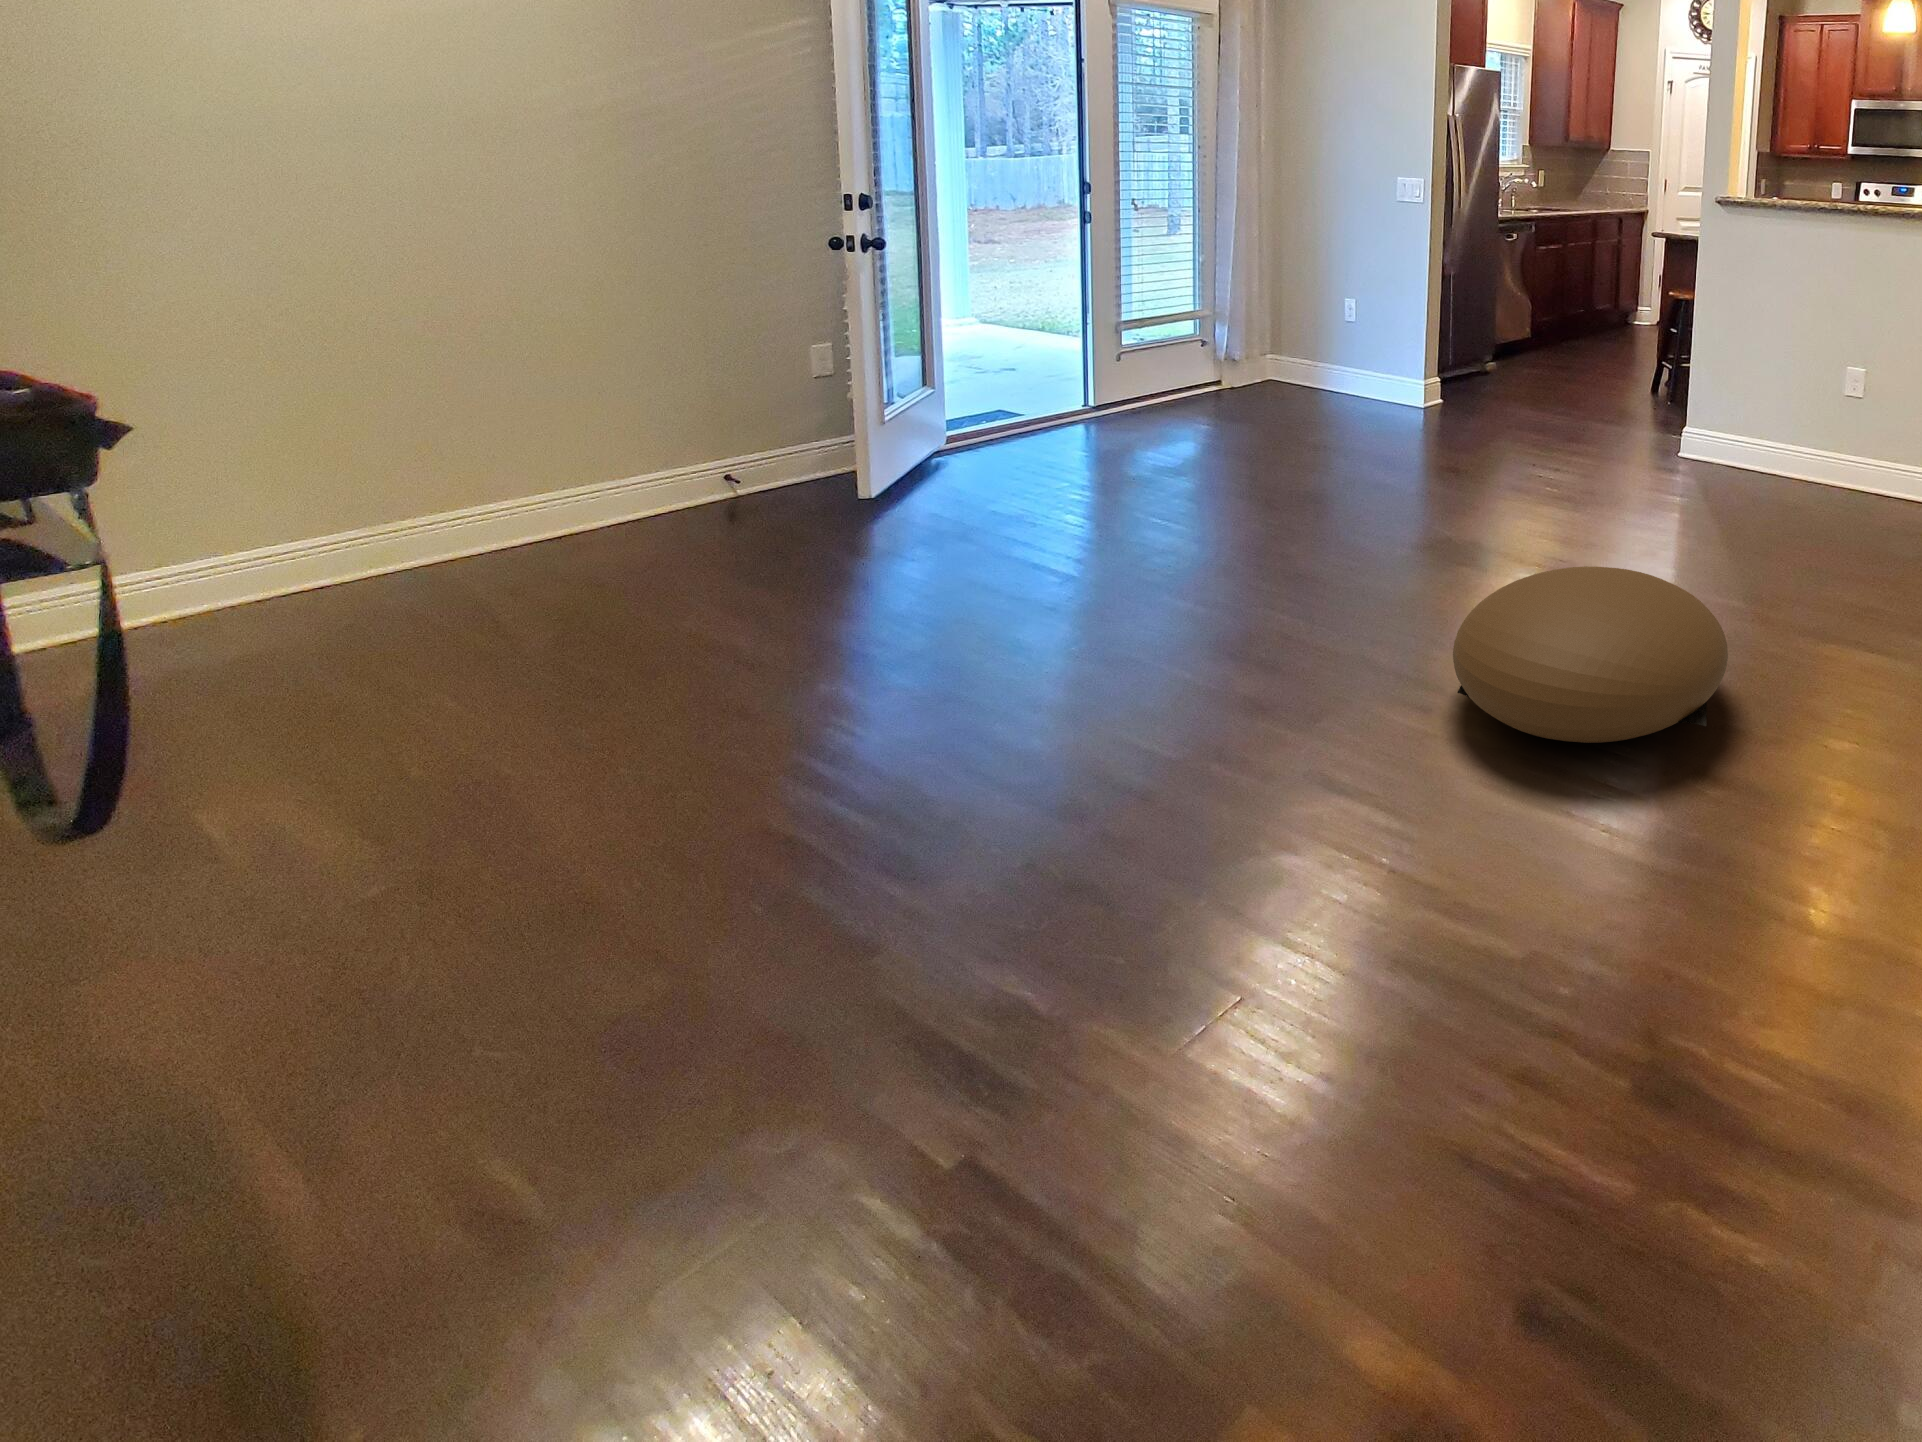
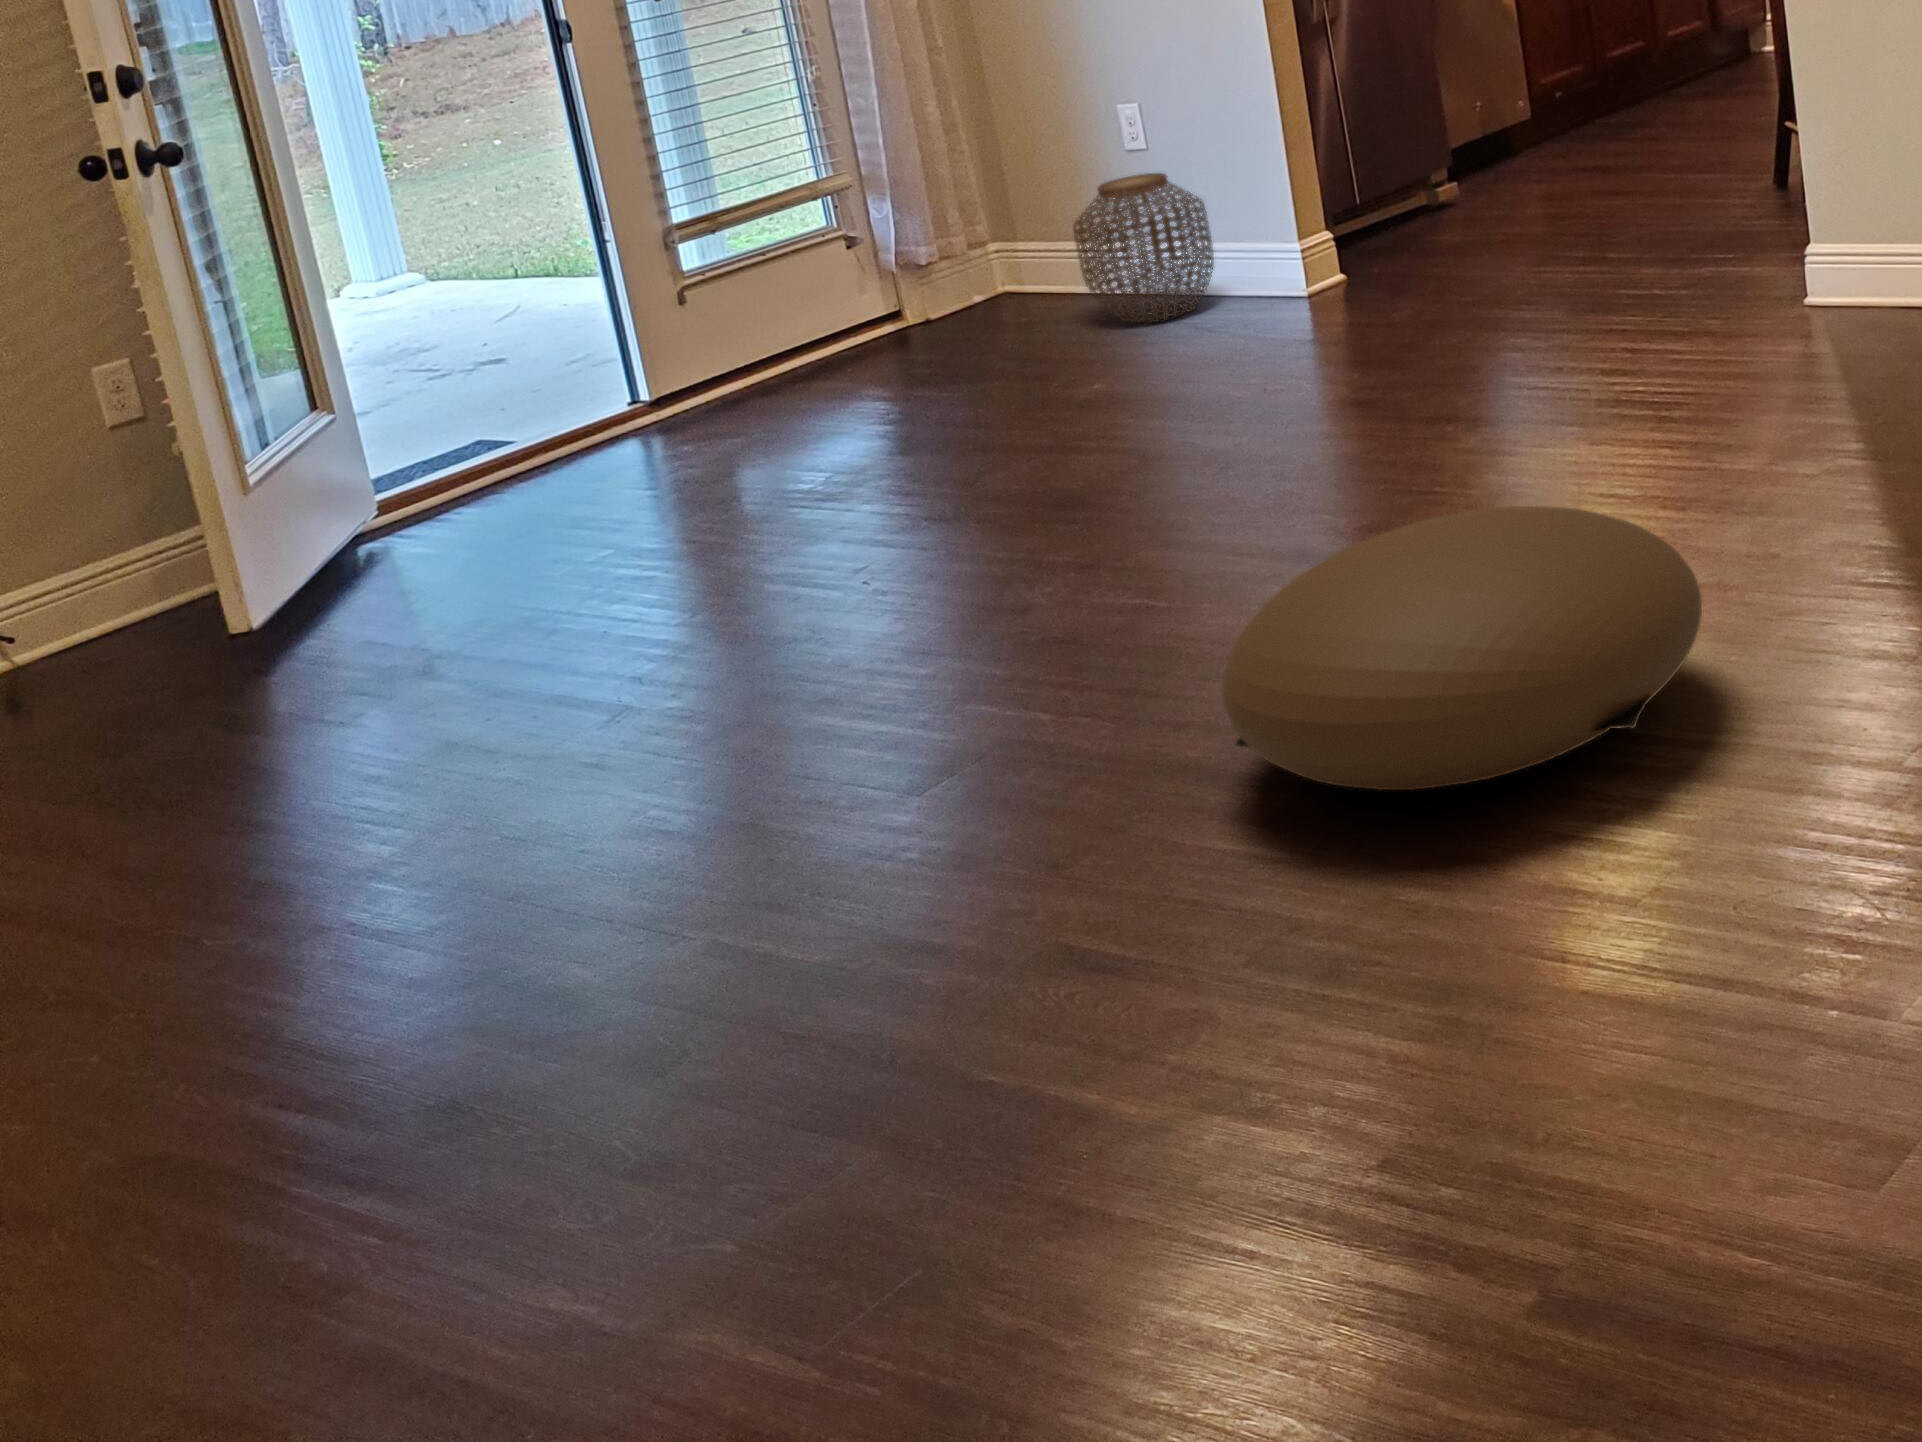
woven basket: none [1317,334,1383,407] -> present [1073,173,1214,323]

